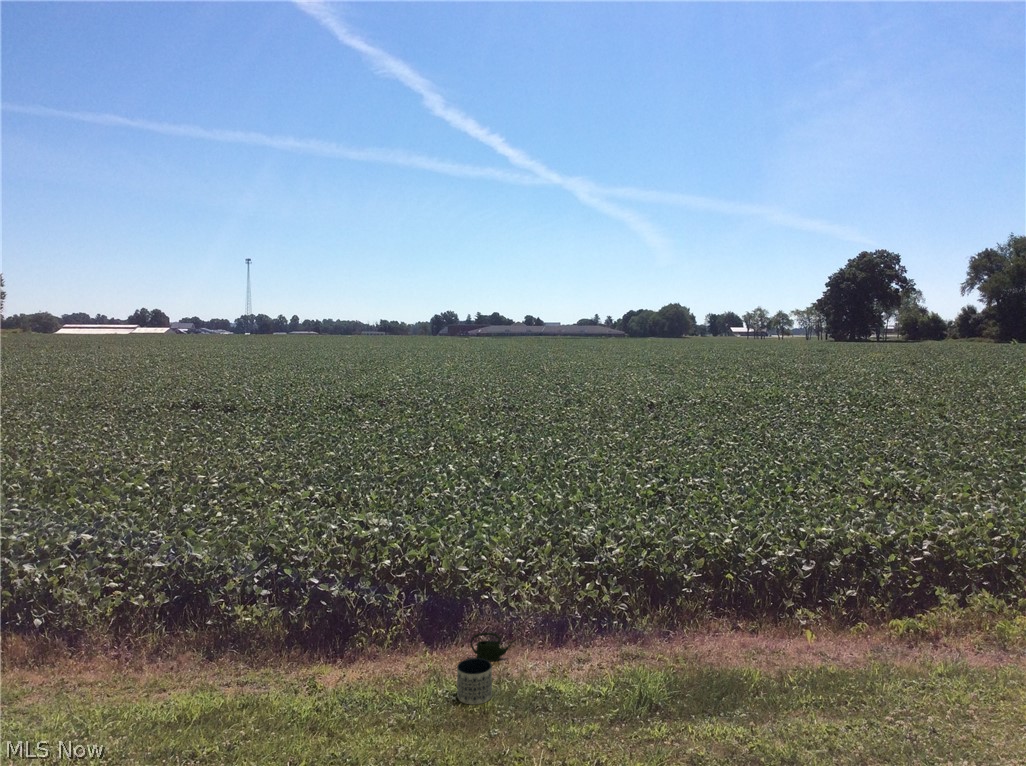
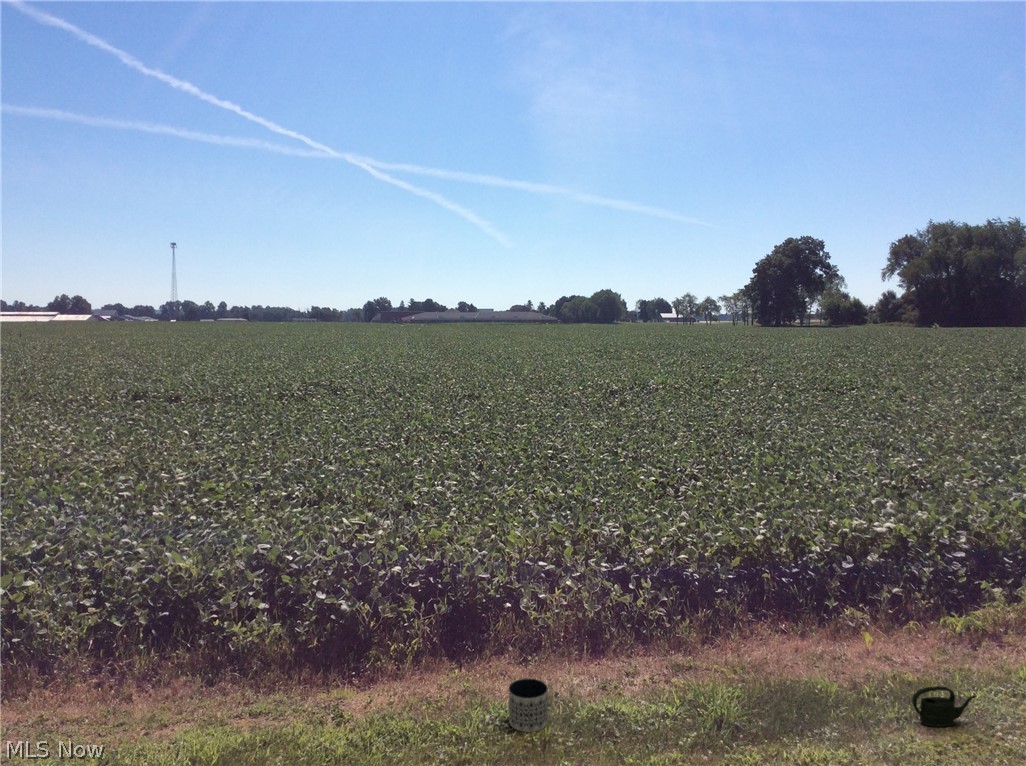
watering can: present [470,632,516,662] -> present [912,686,976,727]

